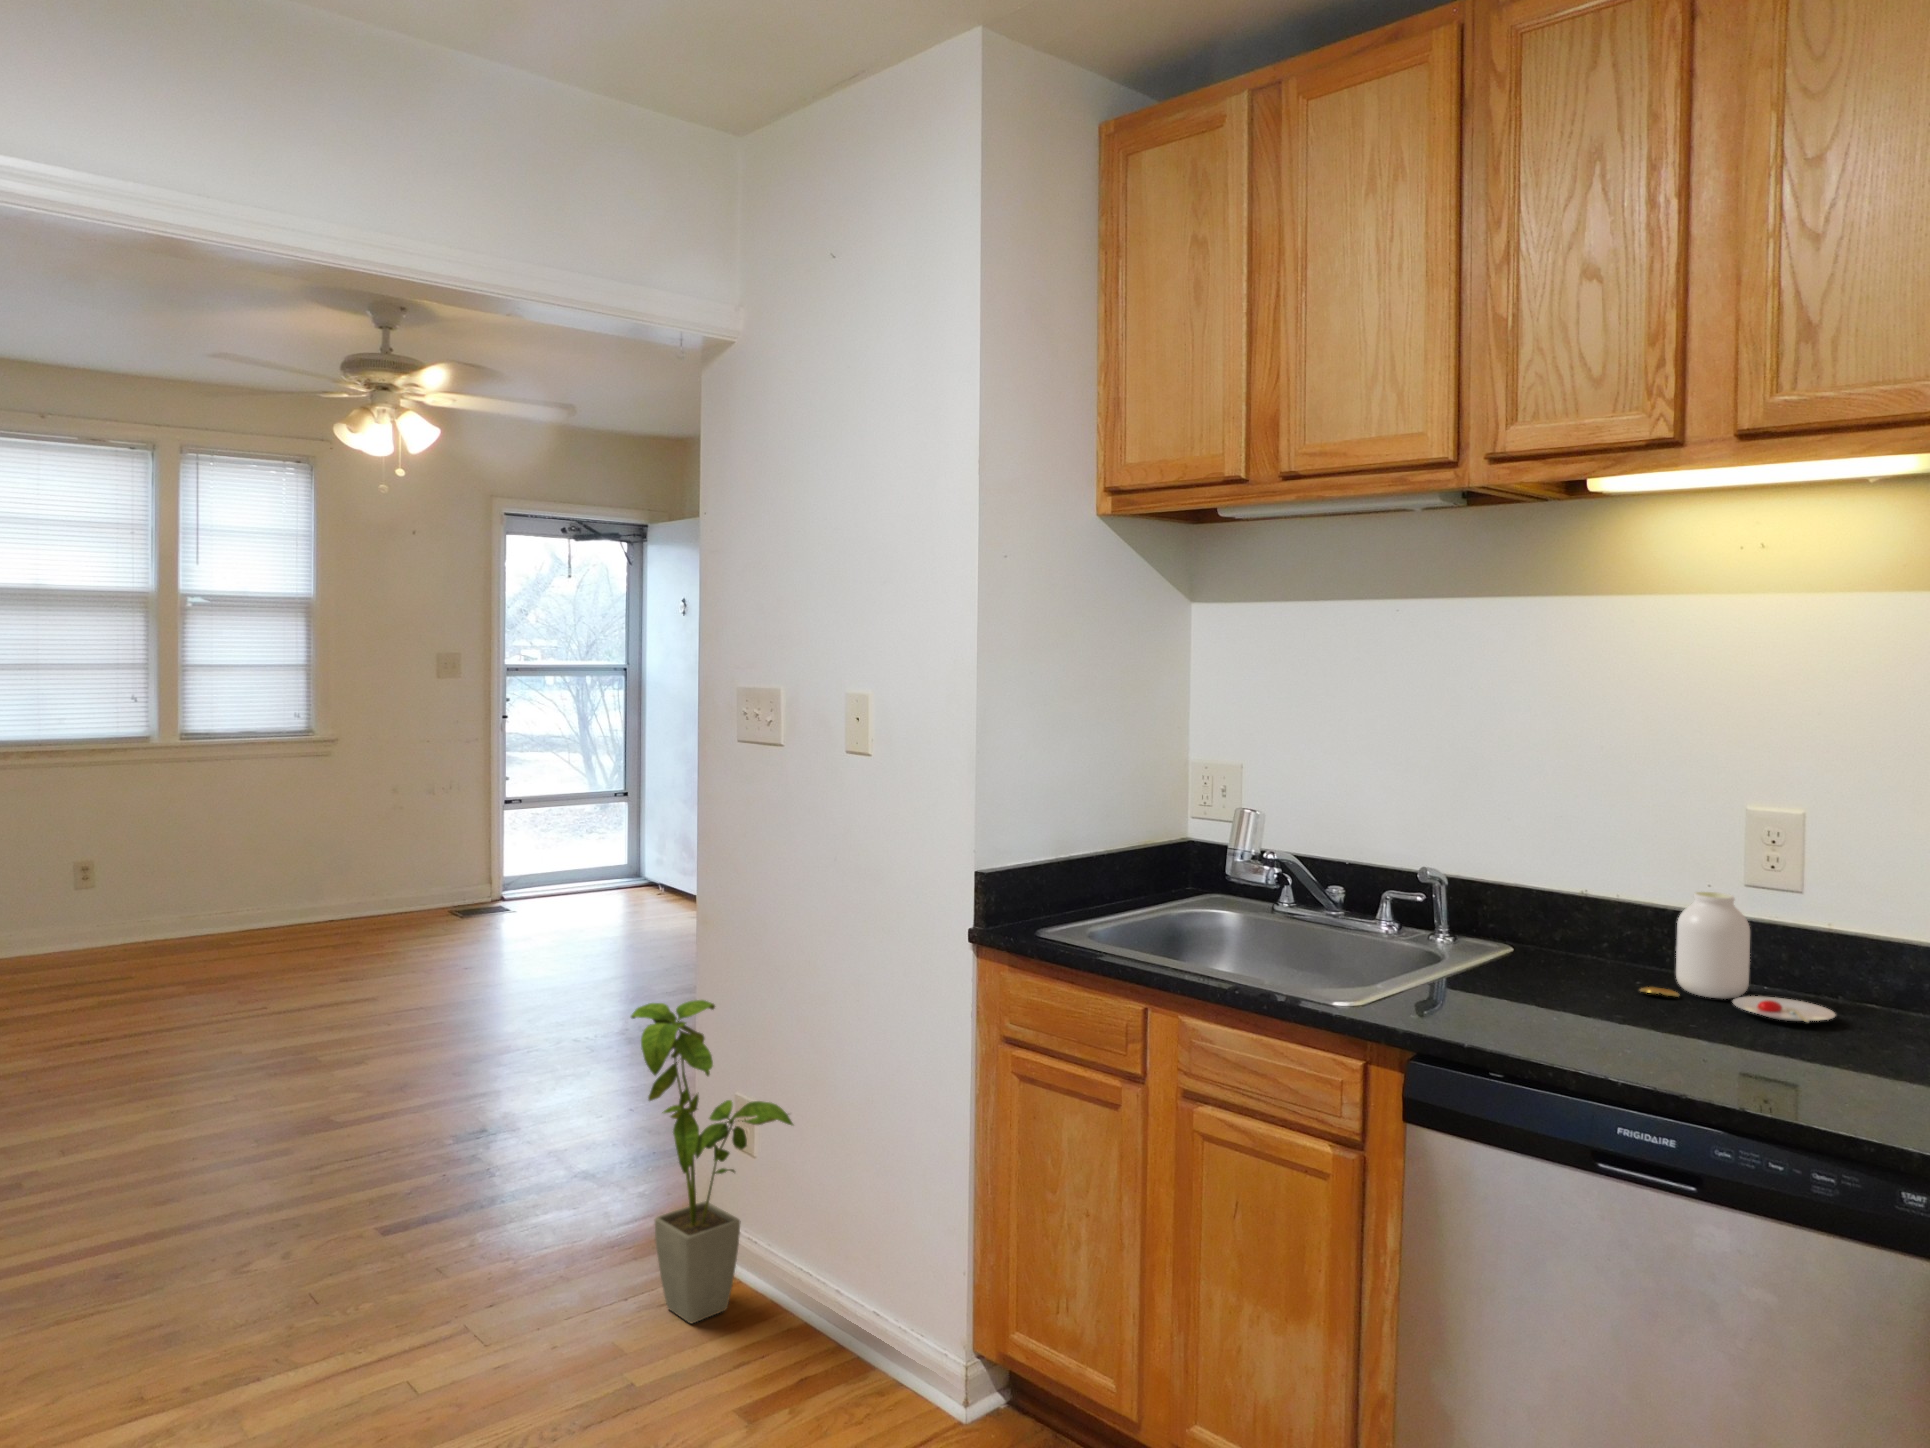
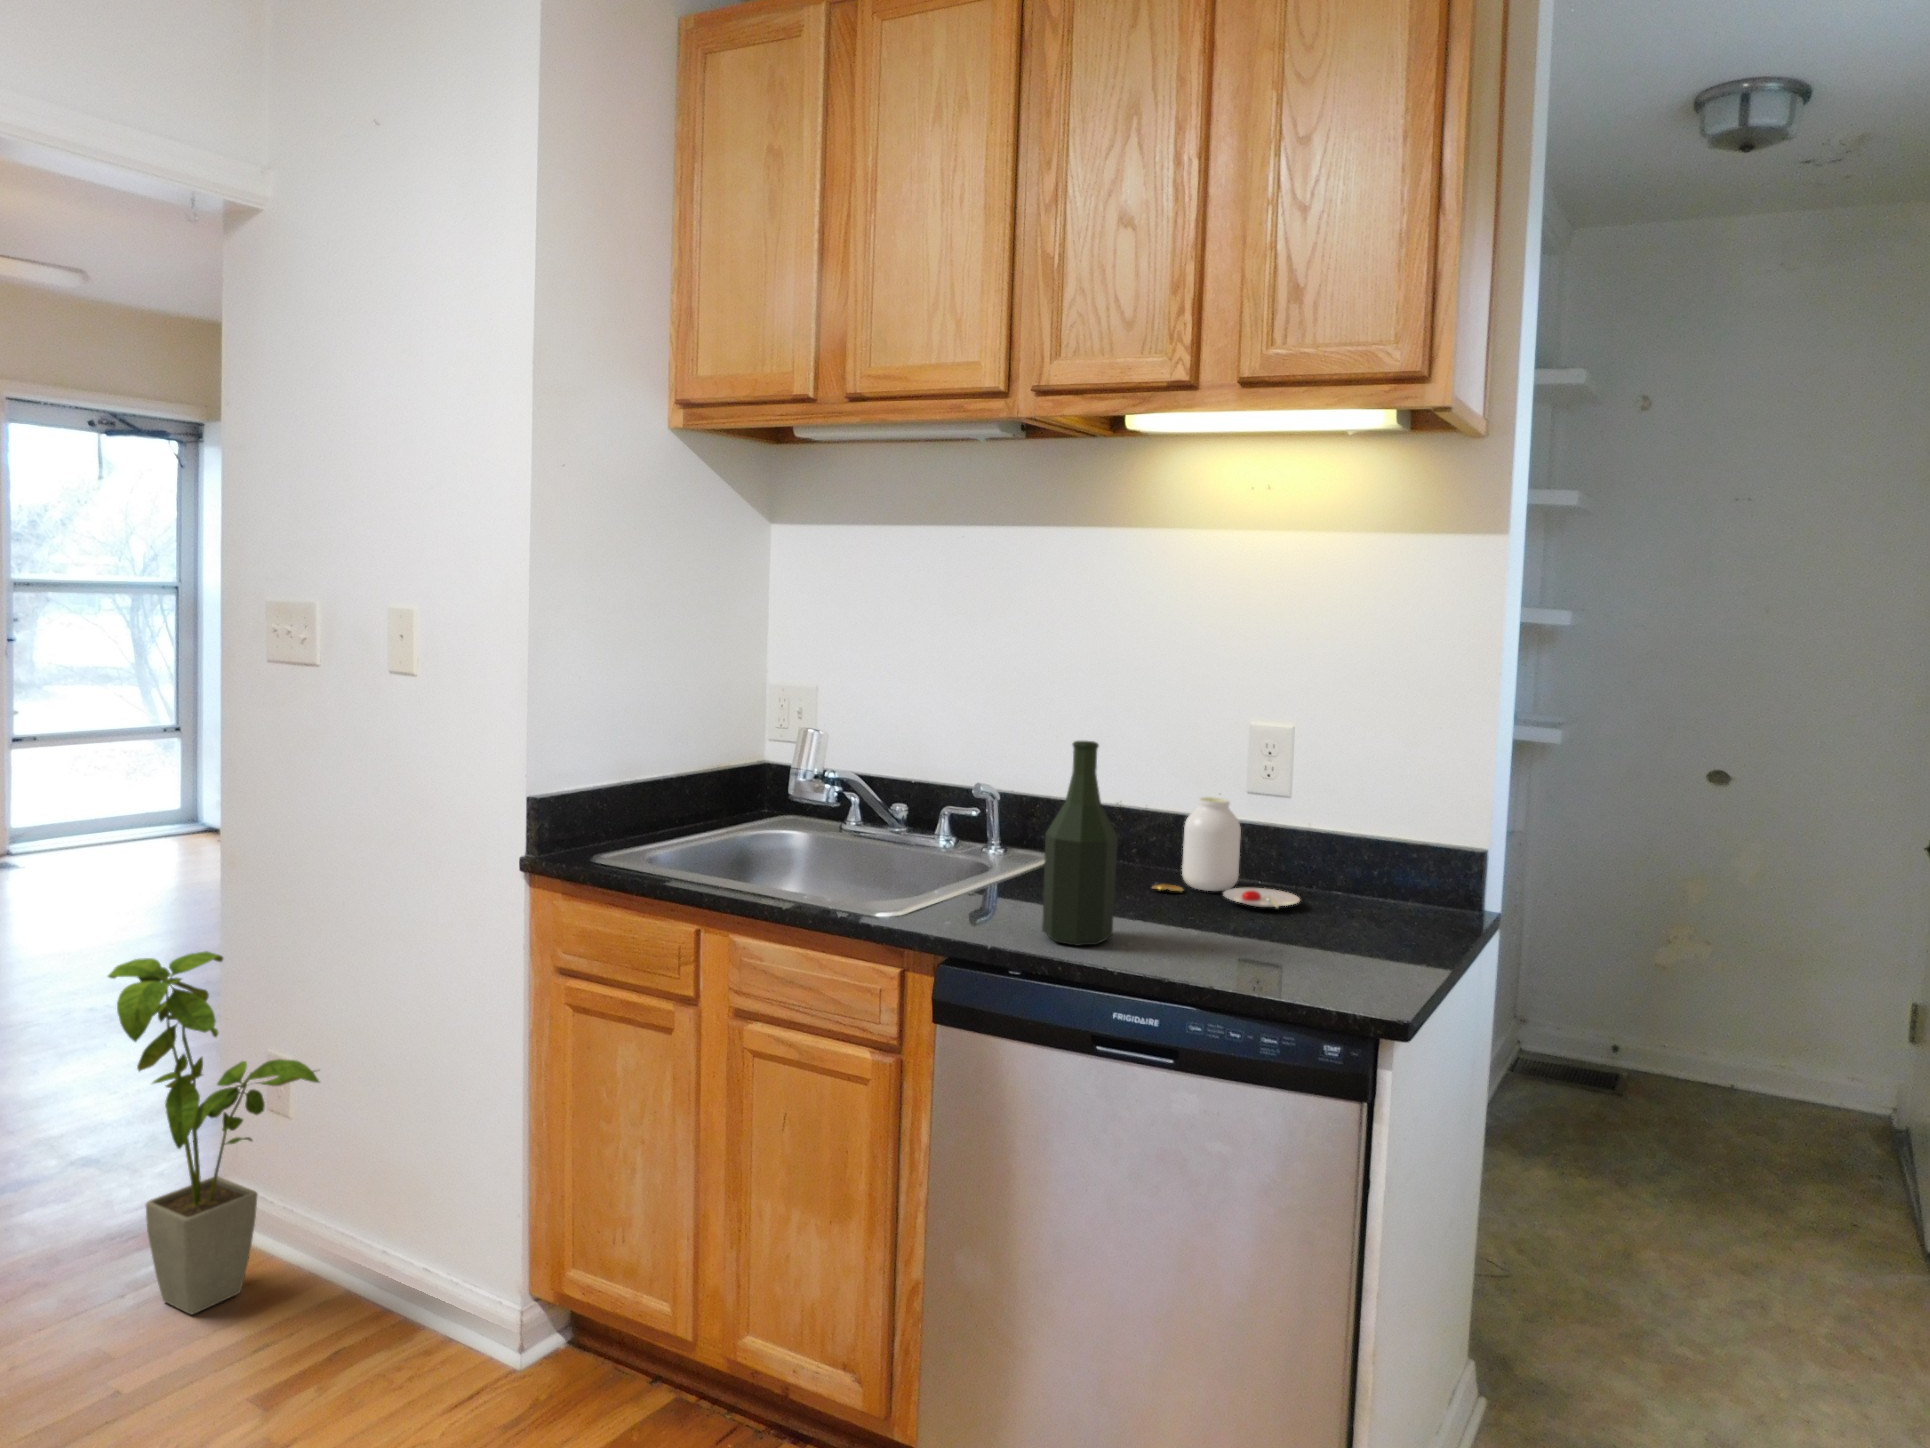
bottle: none [1523,829,1611,1051] -> present [1042,741,1118,946]

